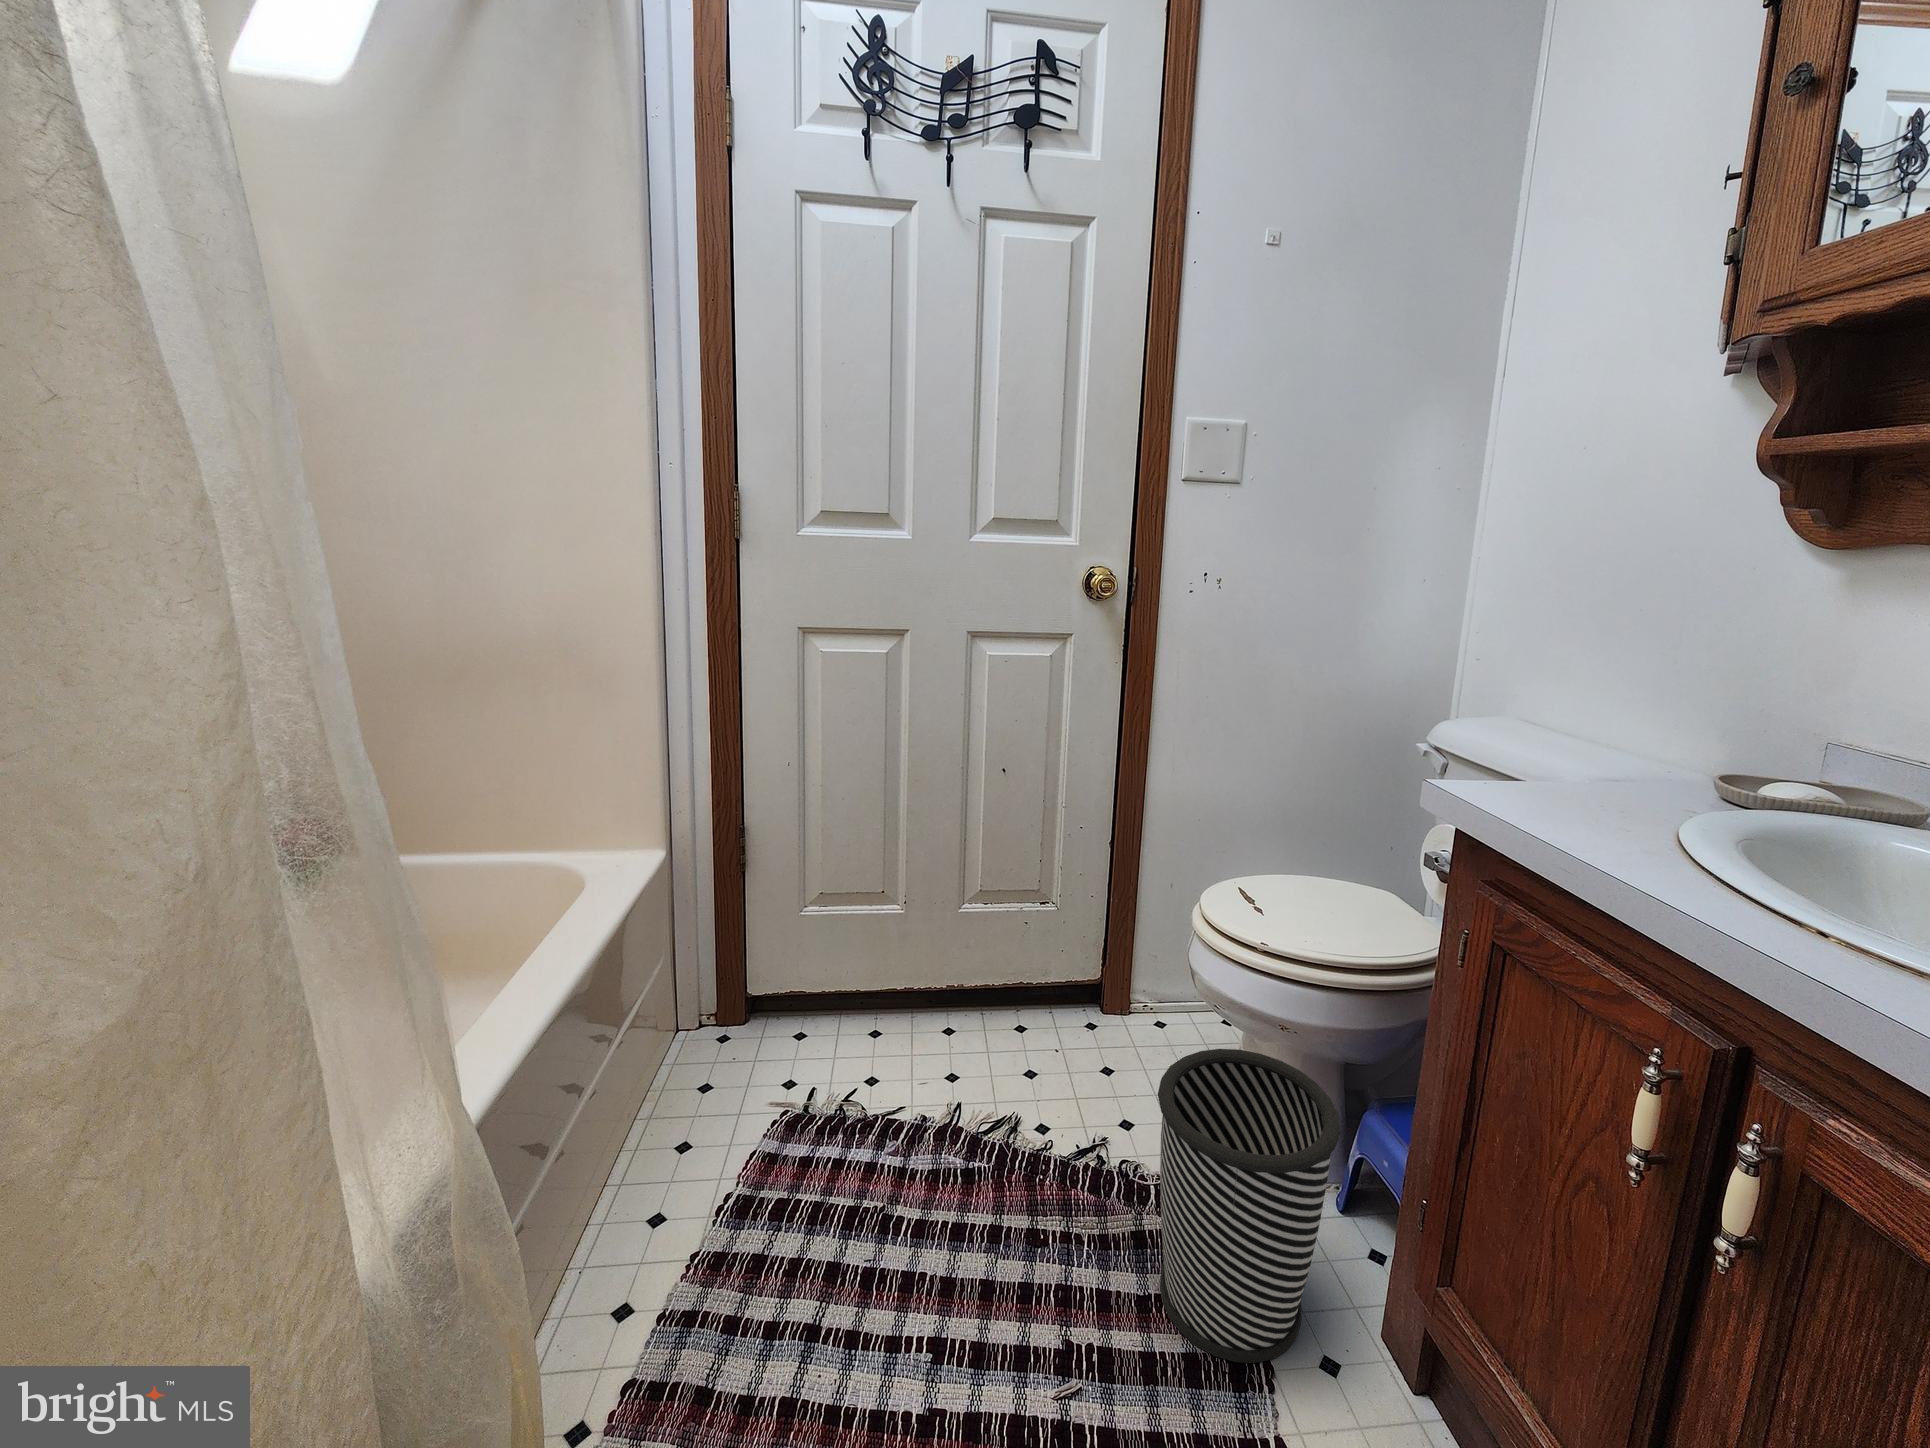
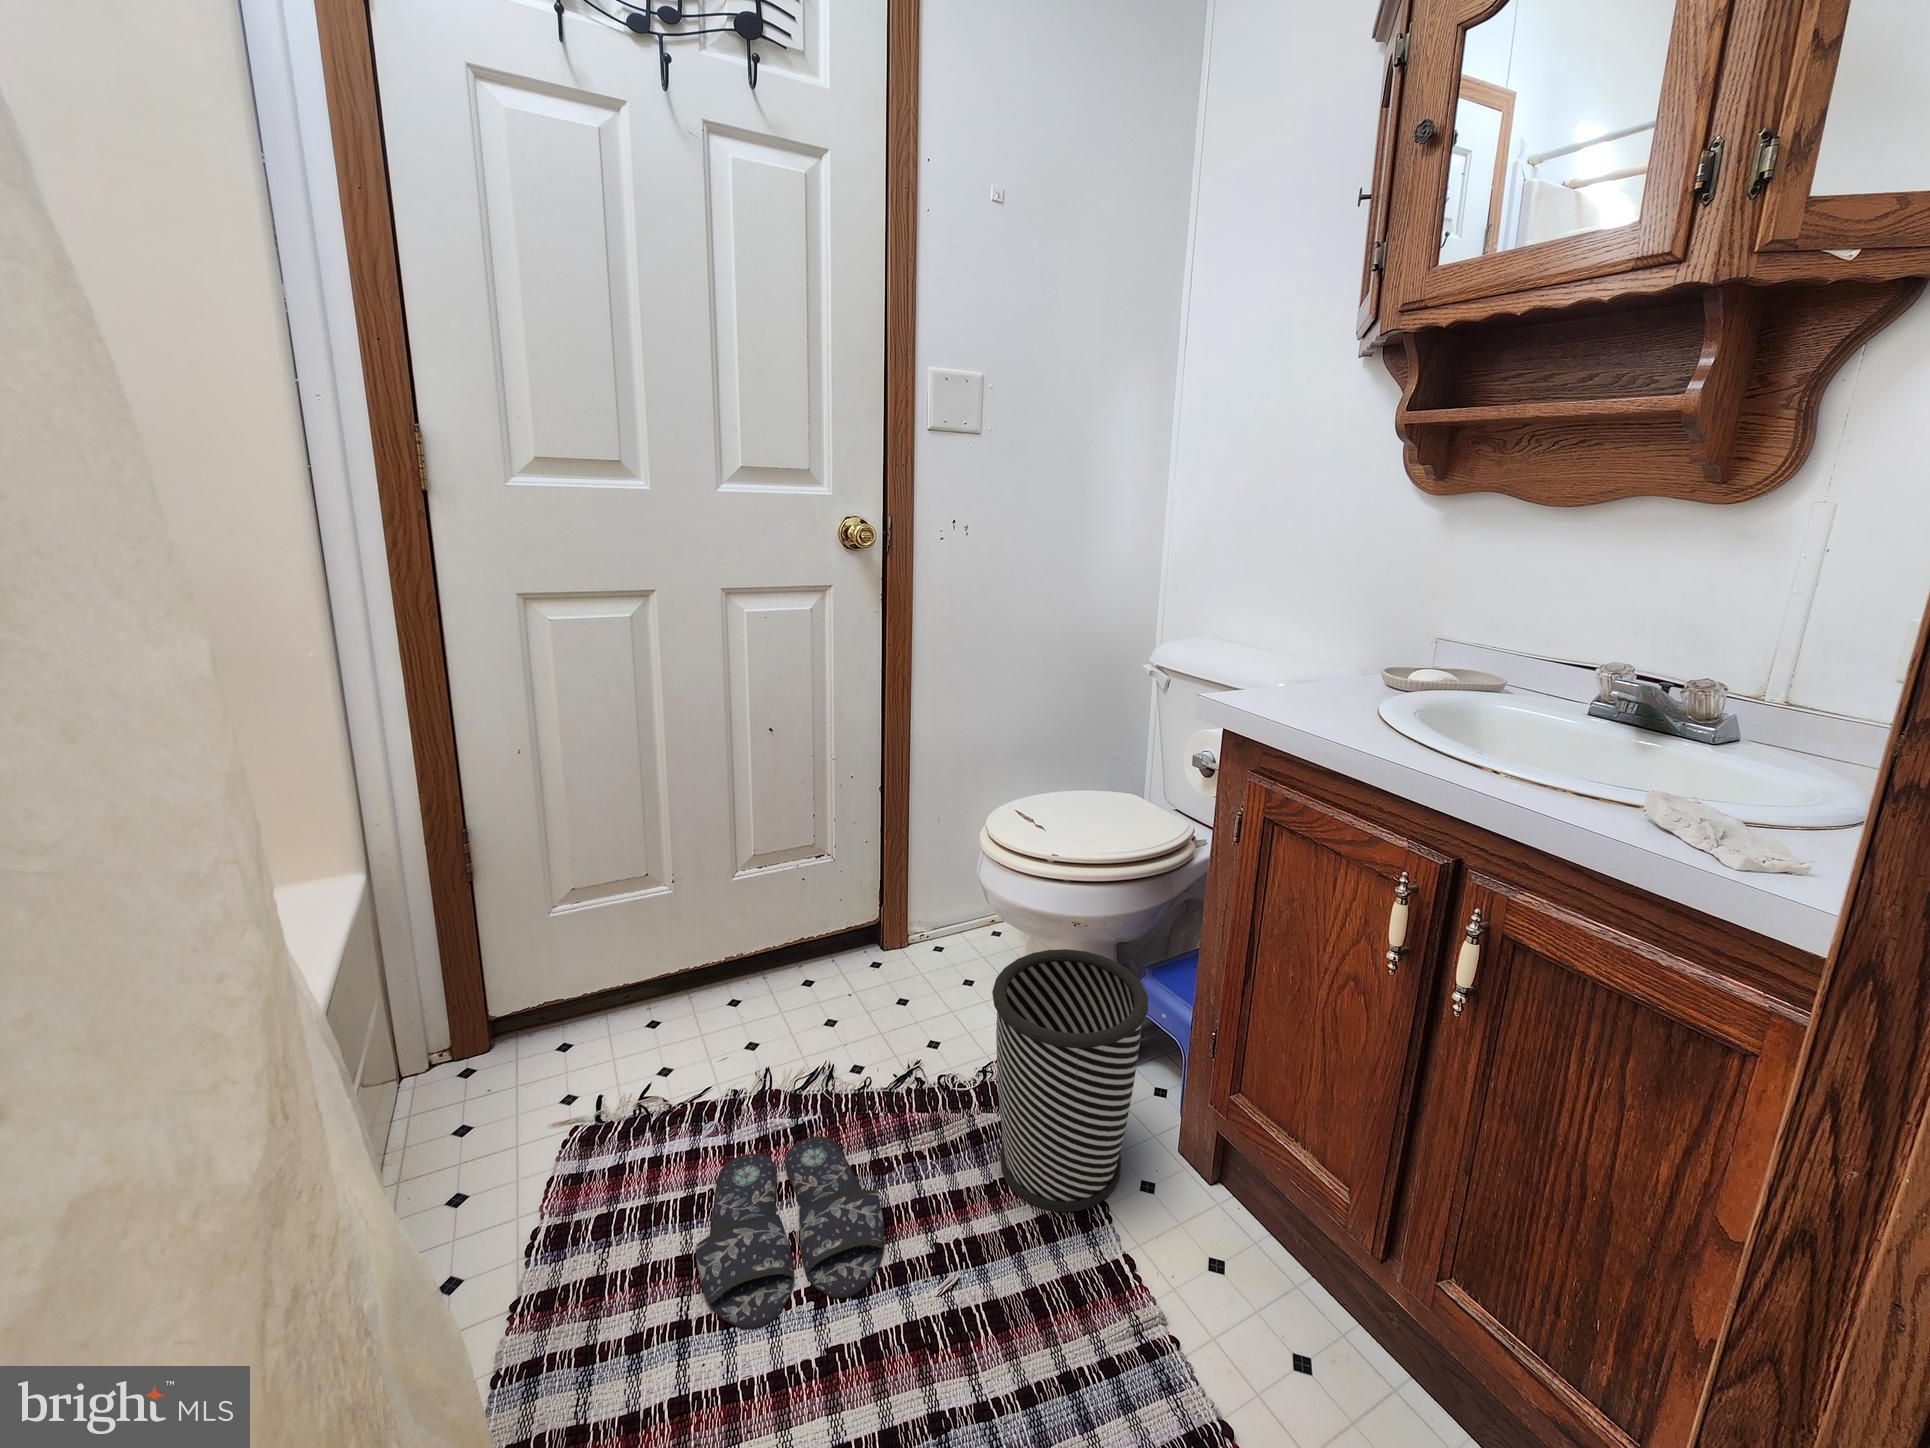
slippers: none [839,1184,1024,1362] -> present [695,1136,884,1329]

